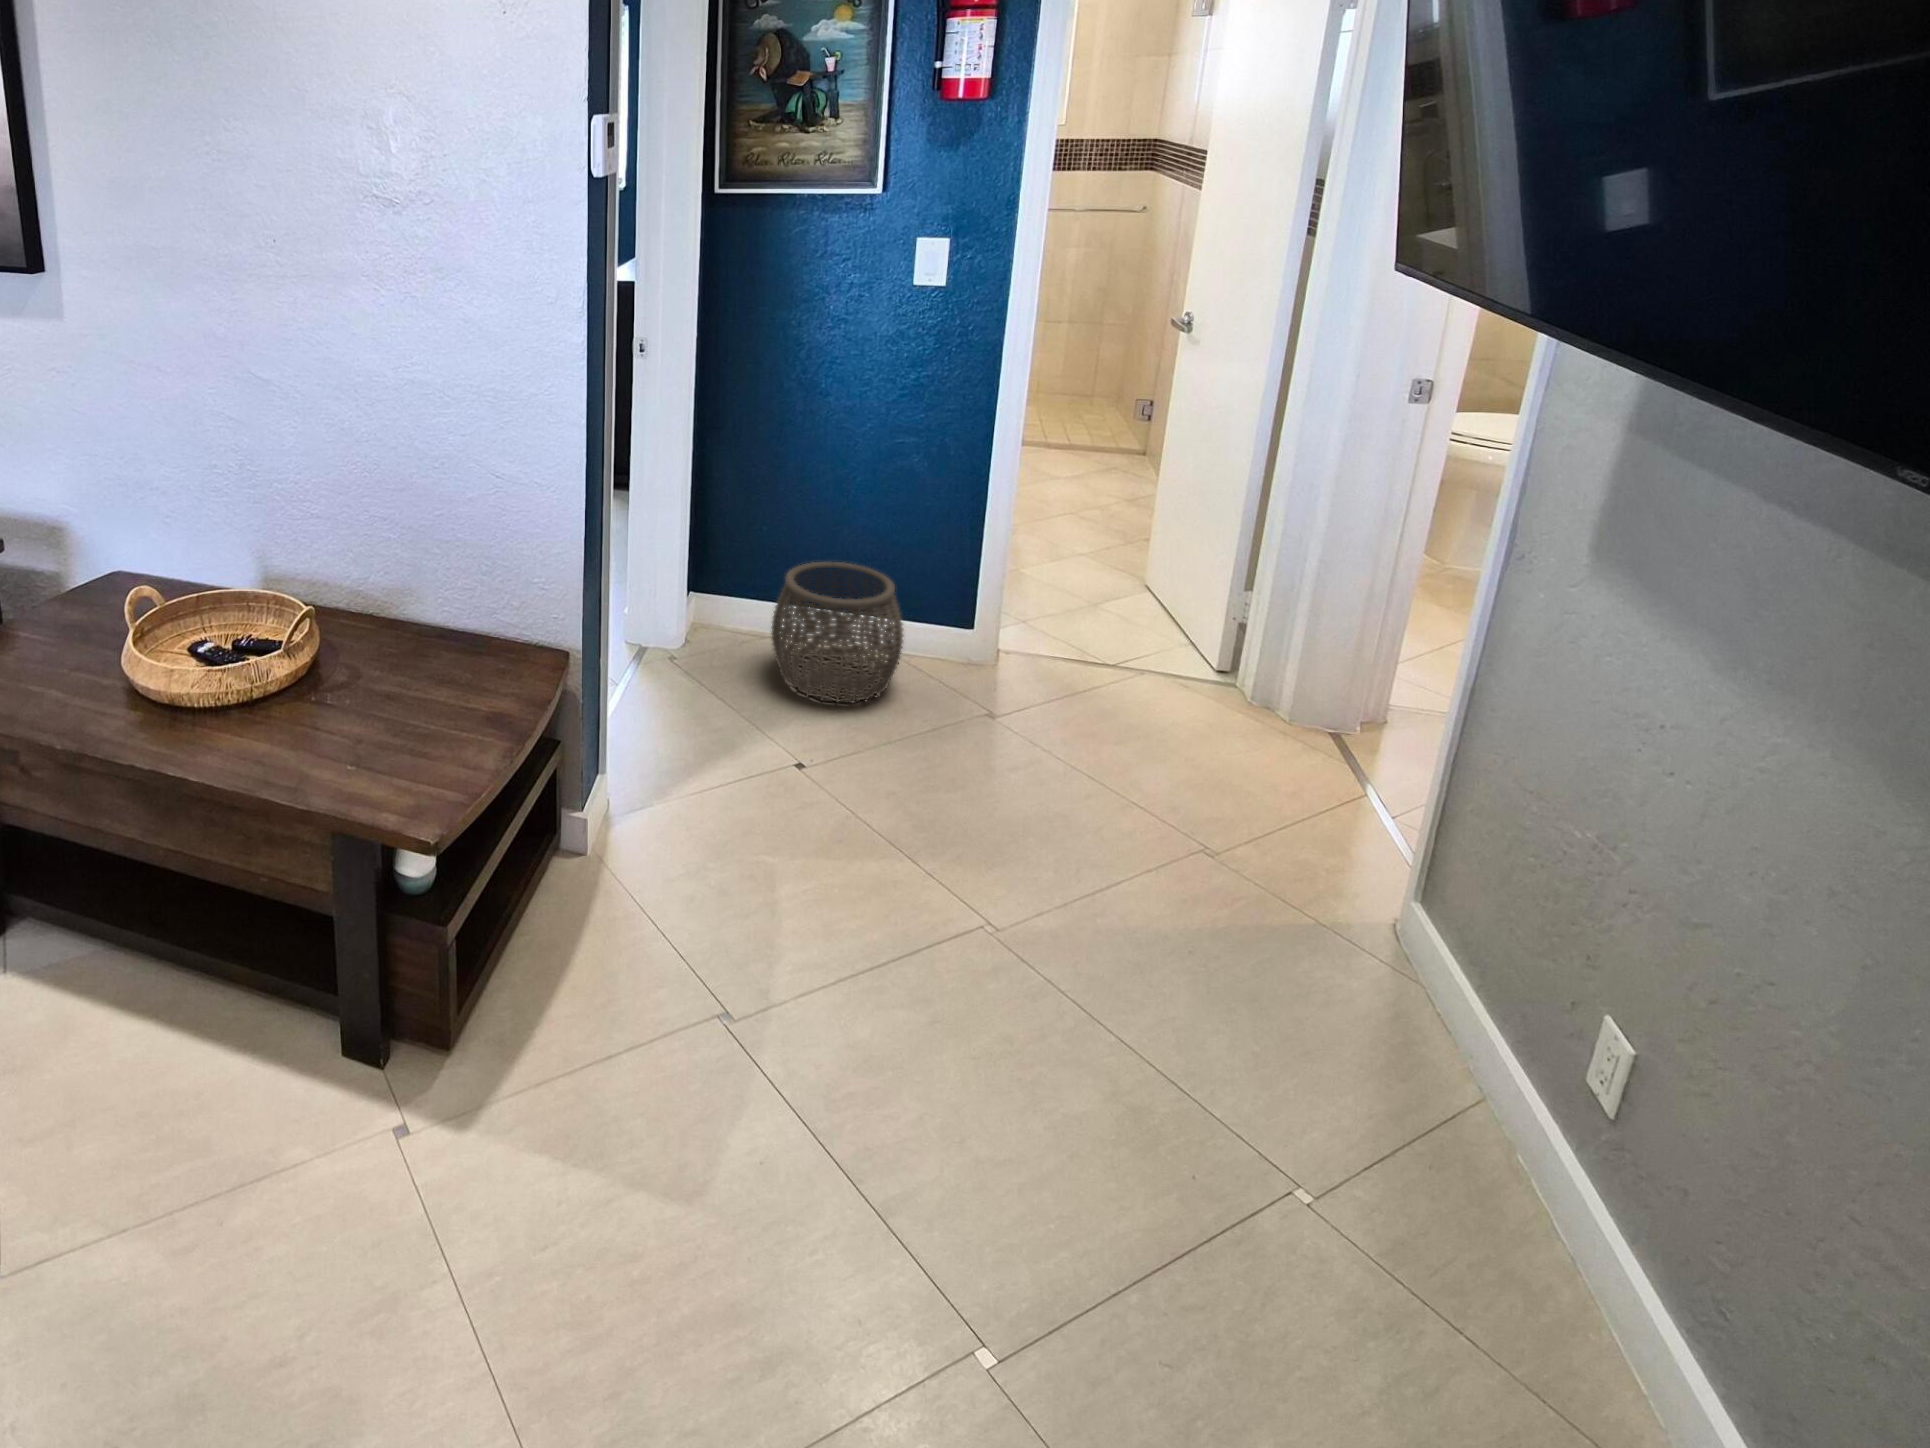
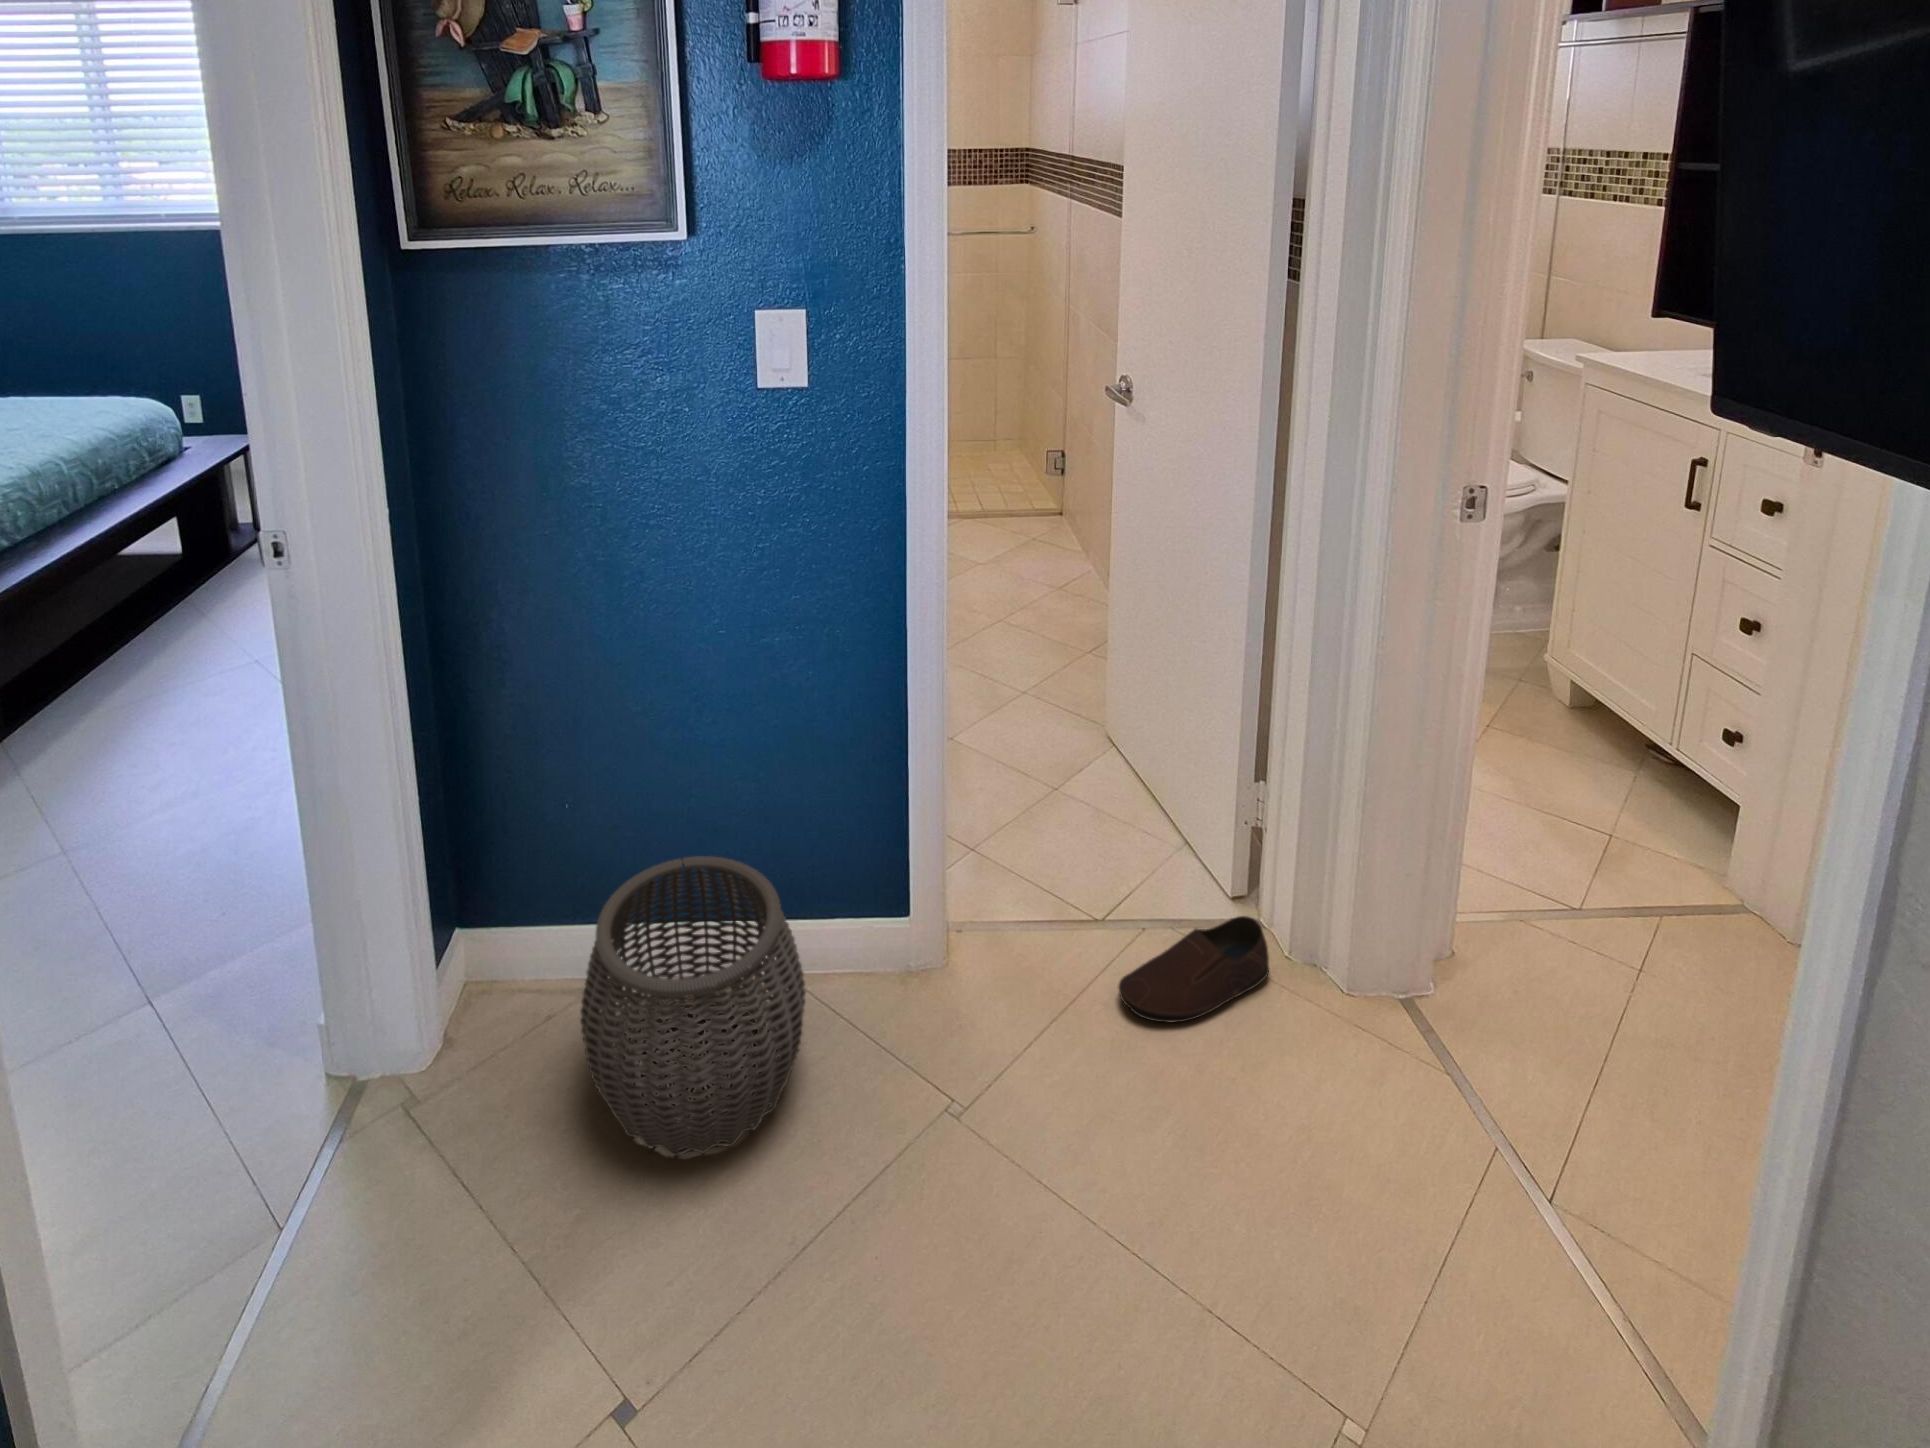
shoe: none [1115,669,1234,716] -> present [1118,916,1269,1022]

